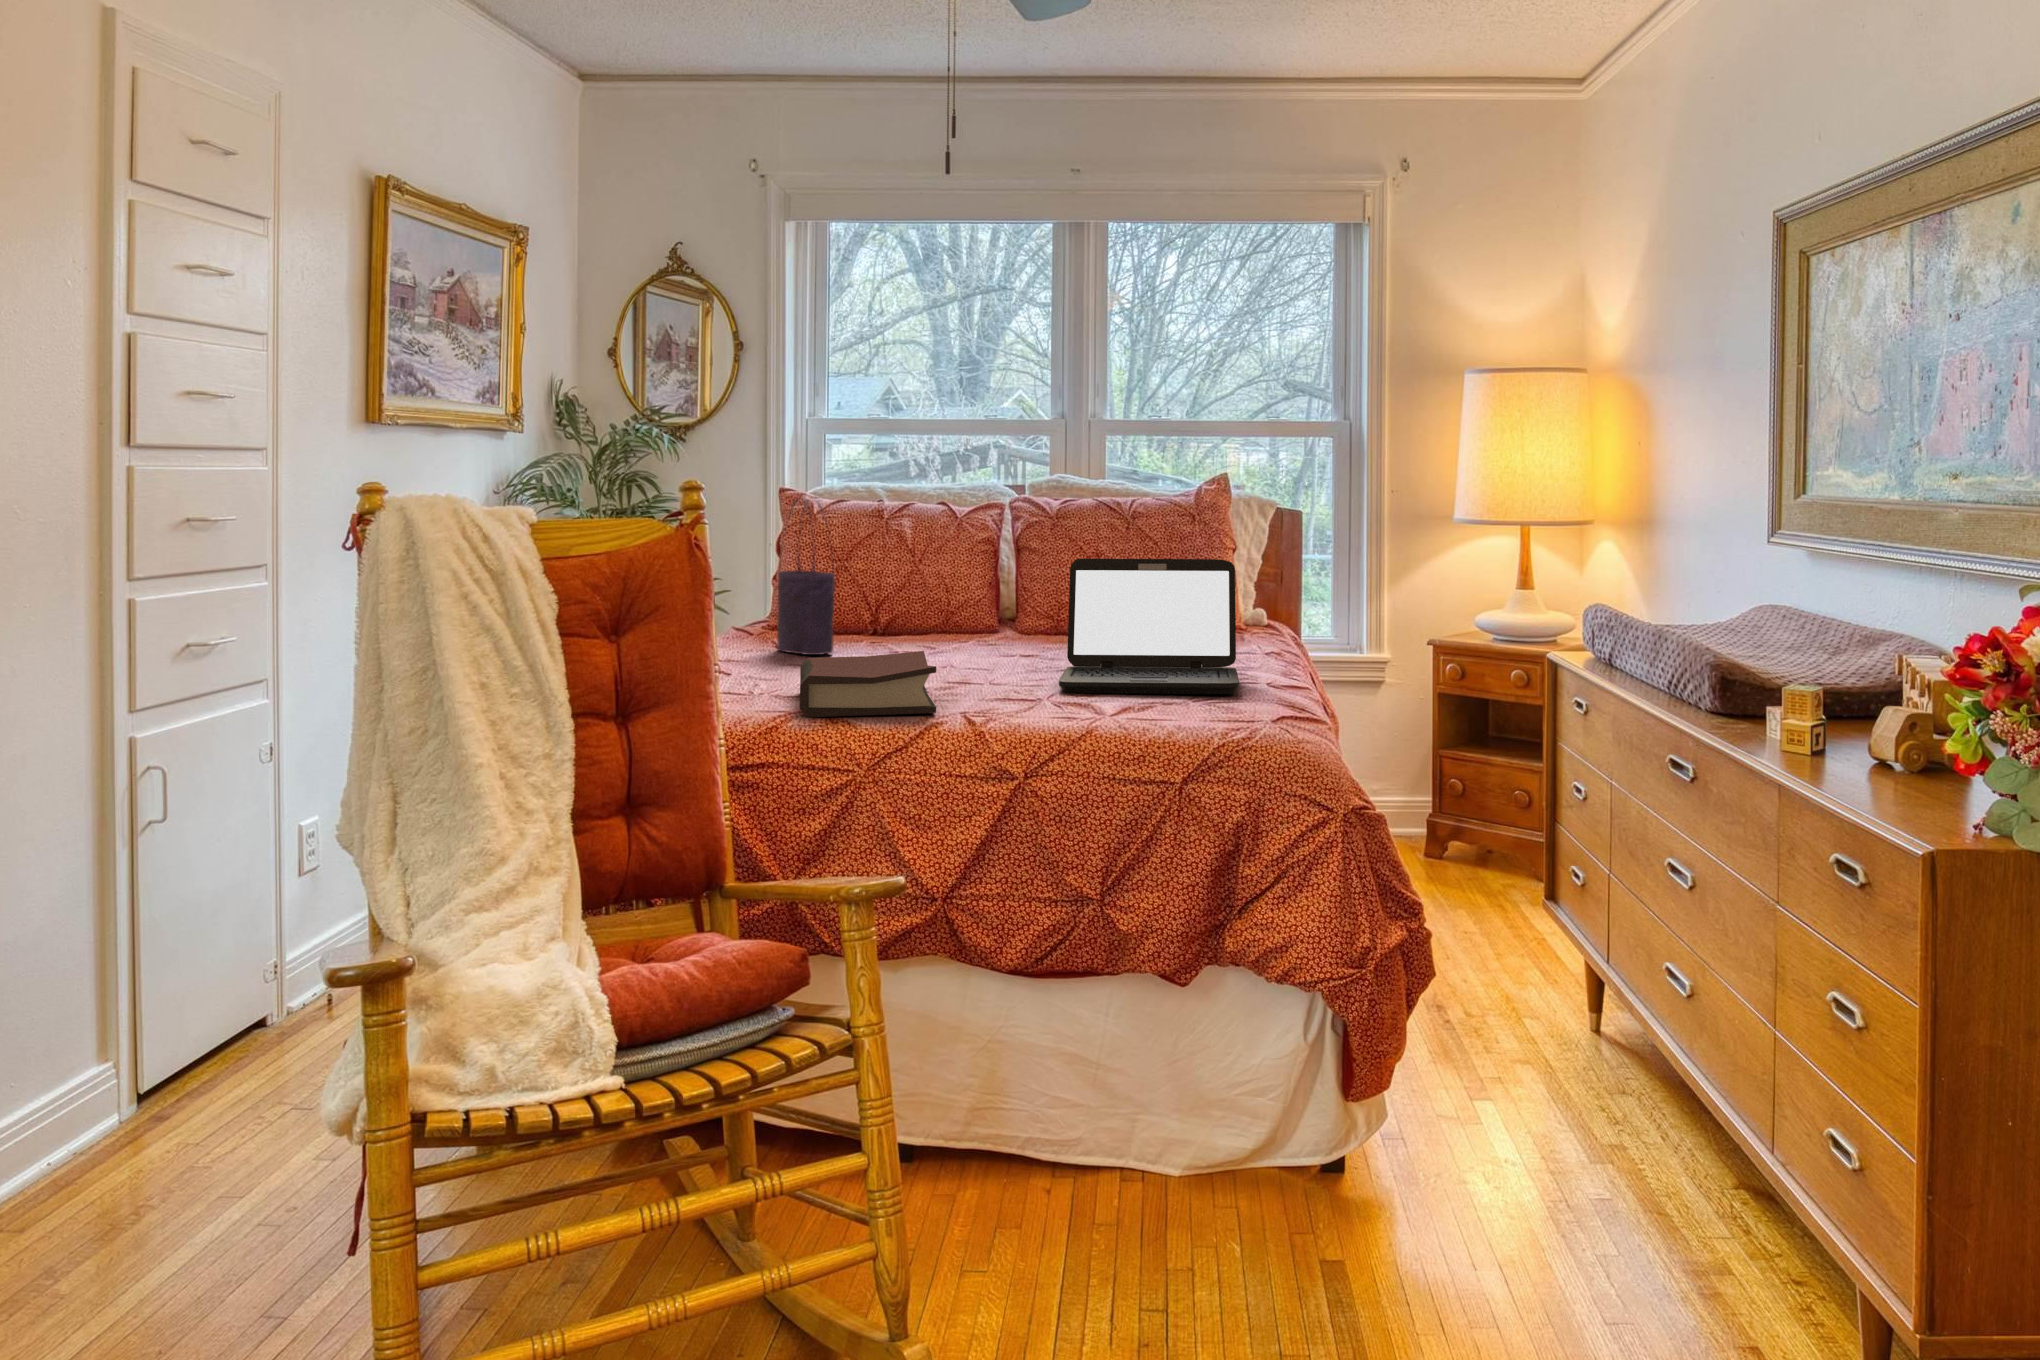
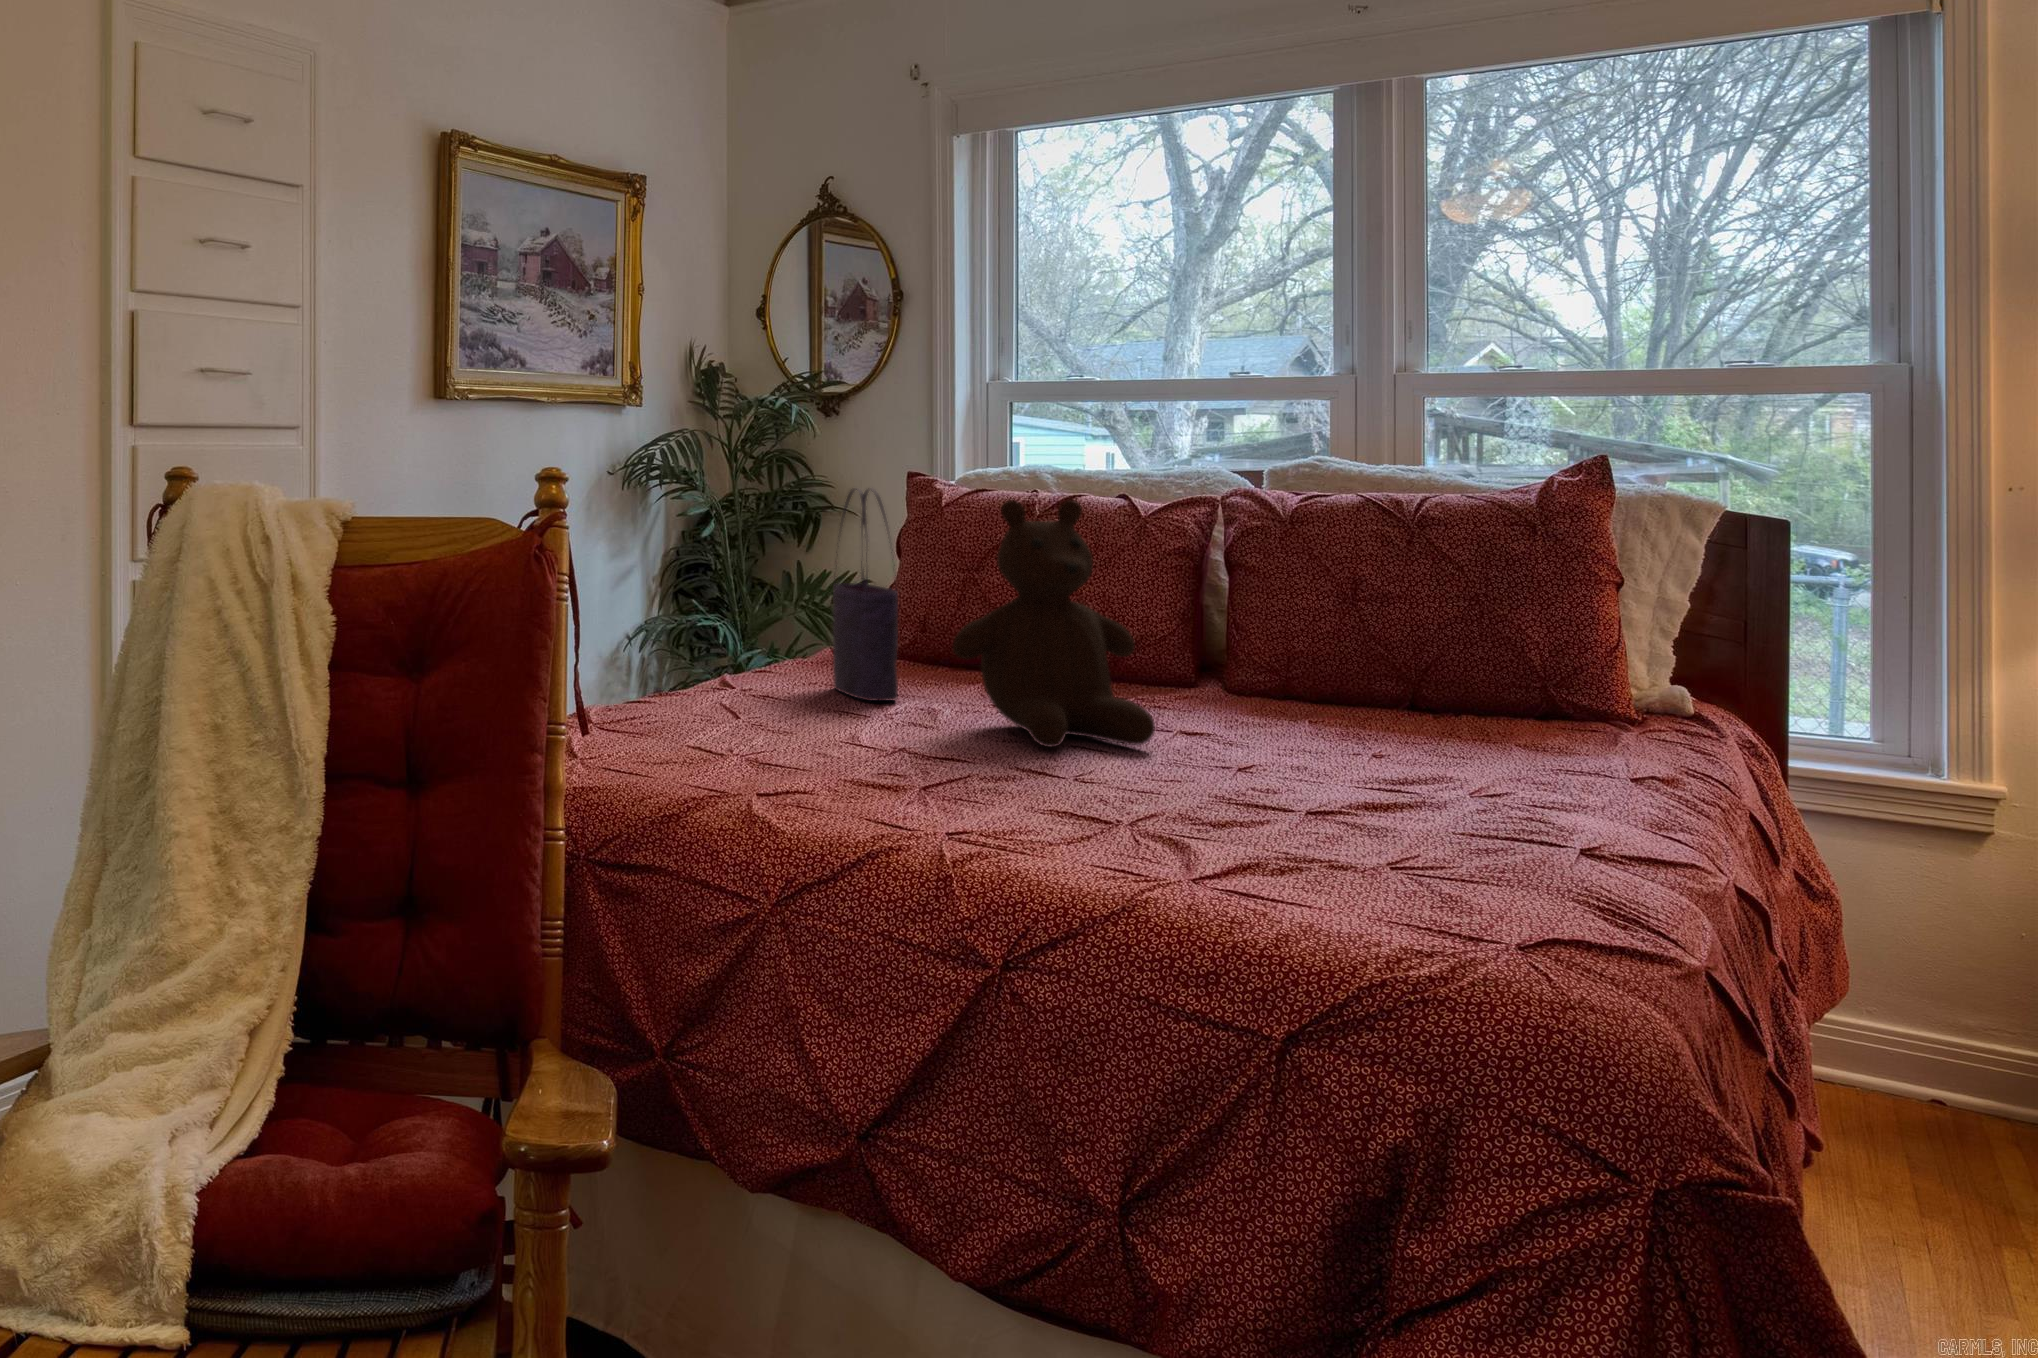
teddy bear: none [891,502,1023,668] -> present [952,500,1155,747]
laptop: present [1059,559,1239,694] -> none [1160,595,1525,863]
hardback book: present [800,651,936,717] -> none [714,714,948,828]

